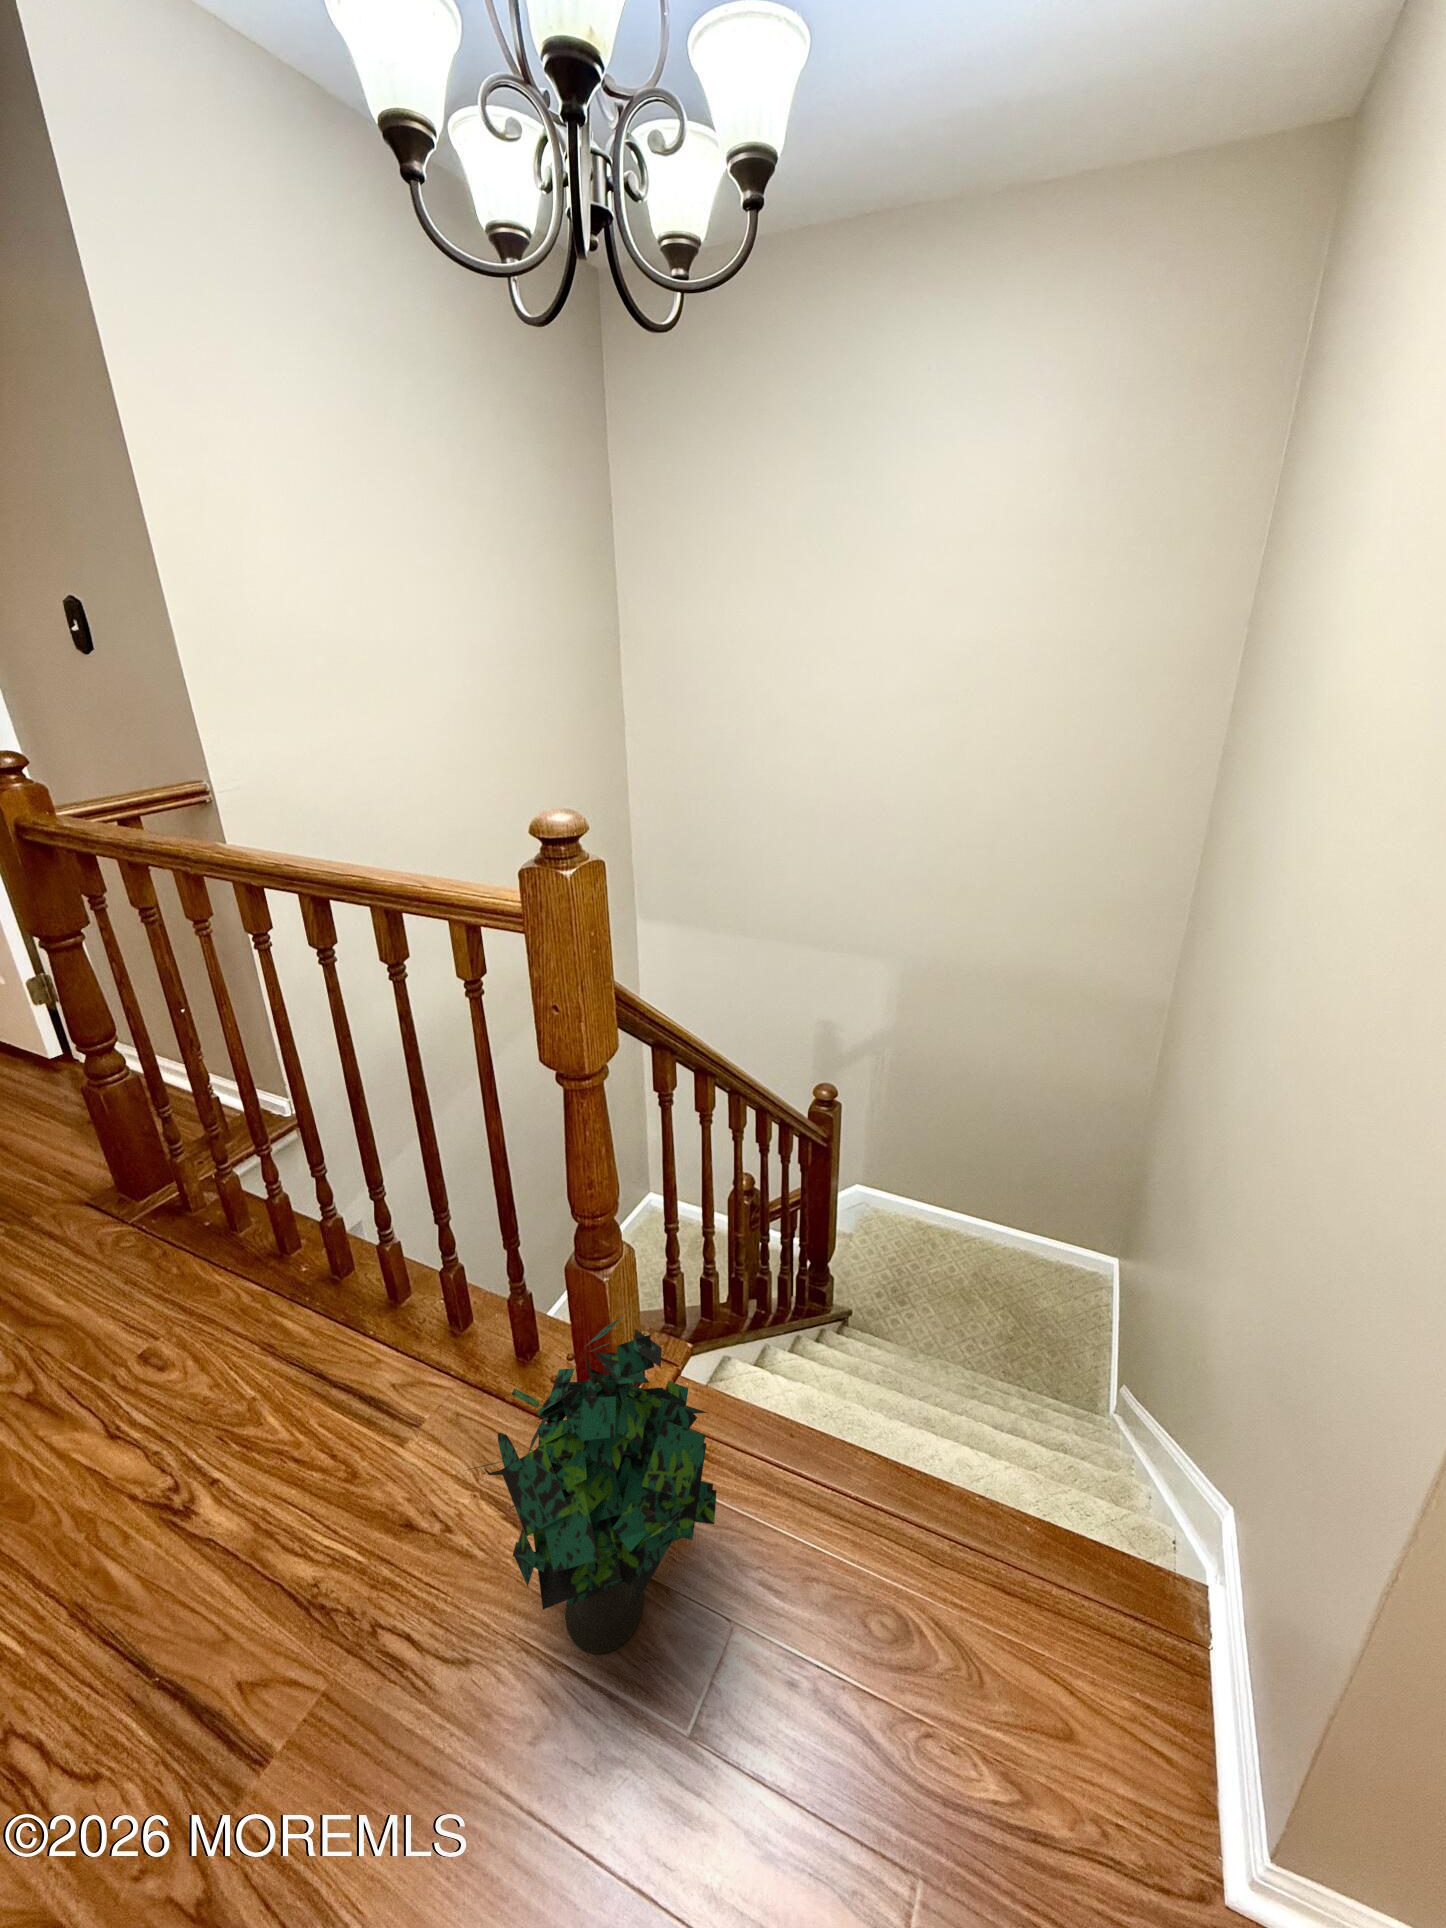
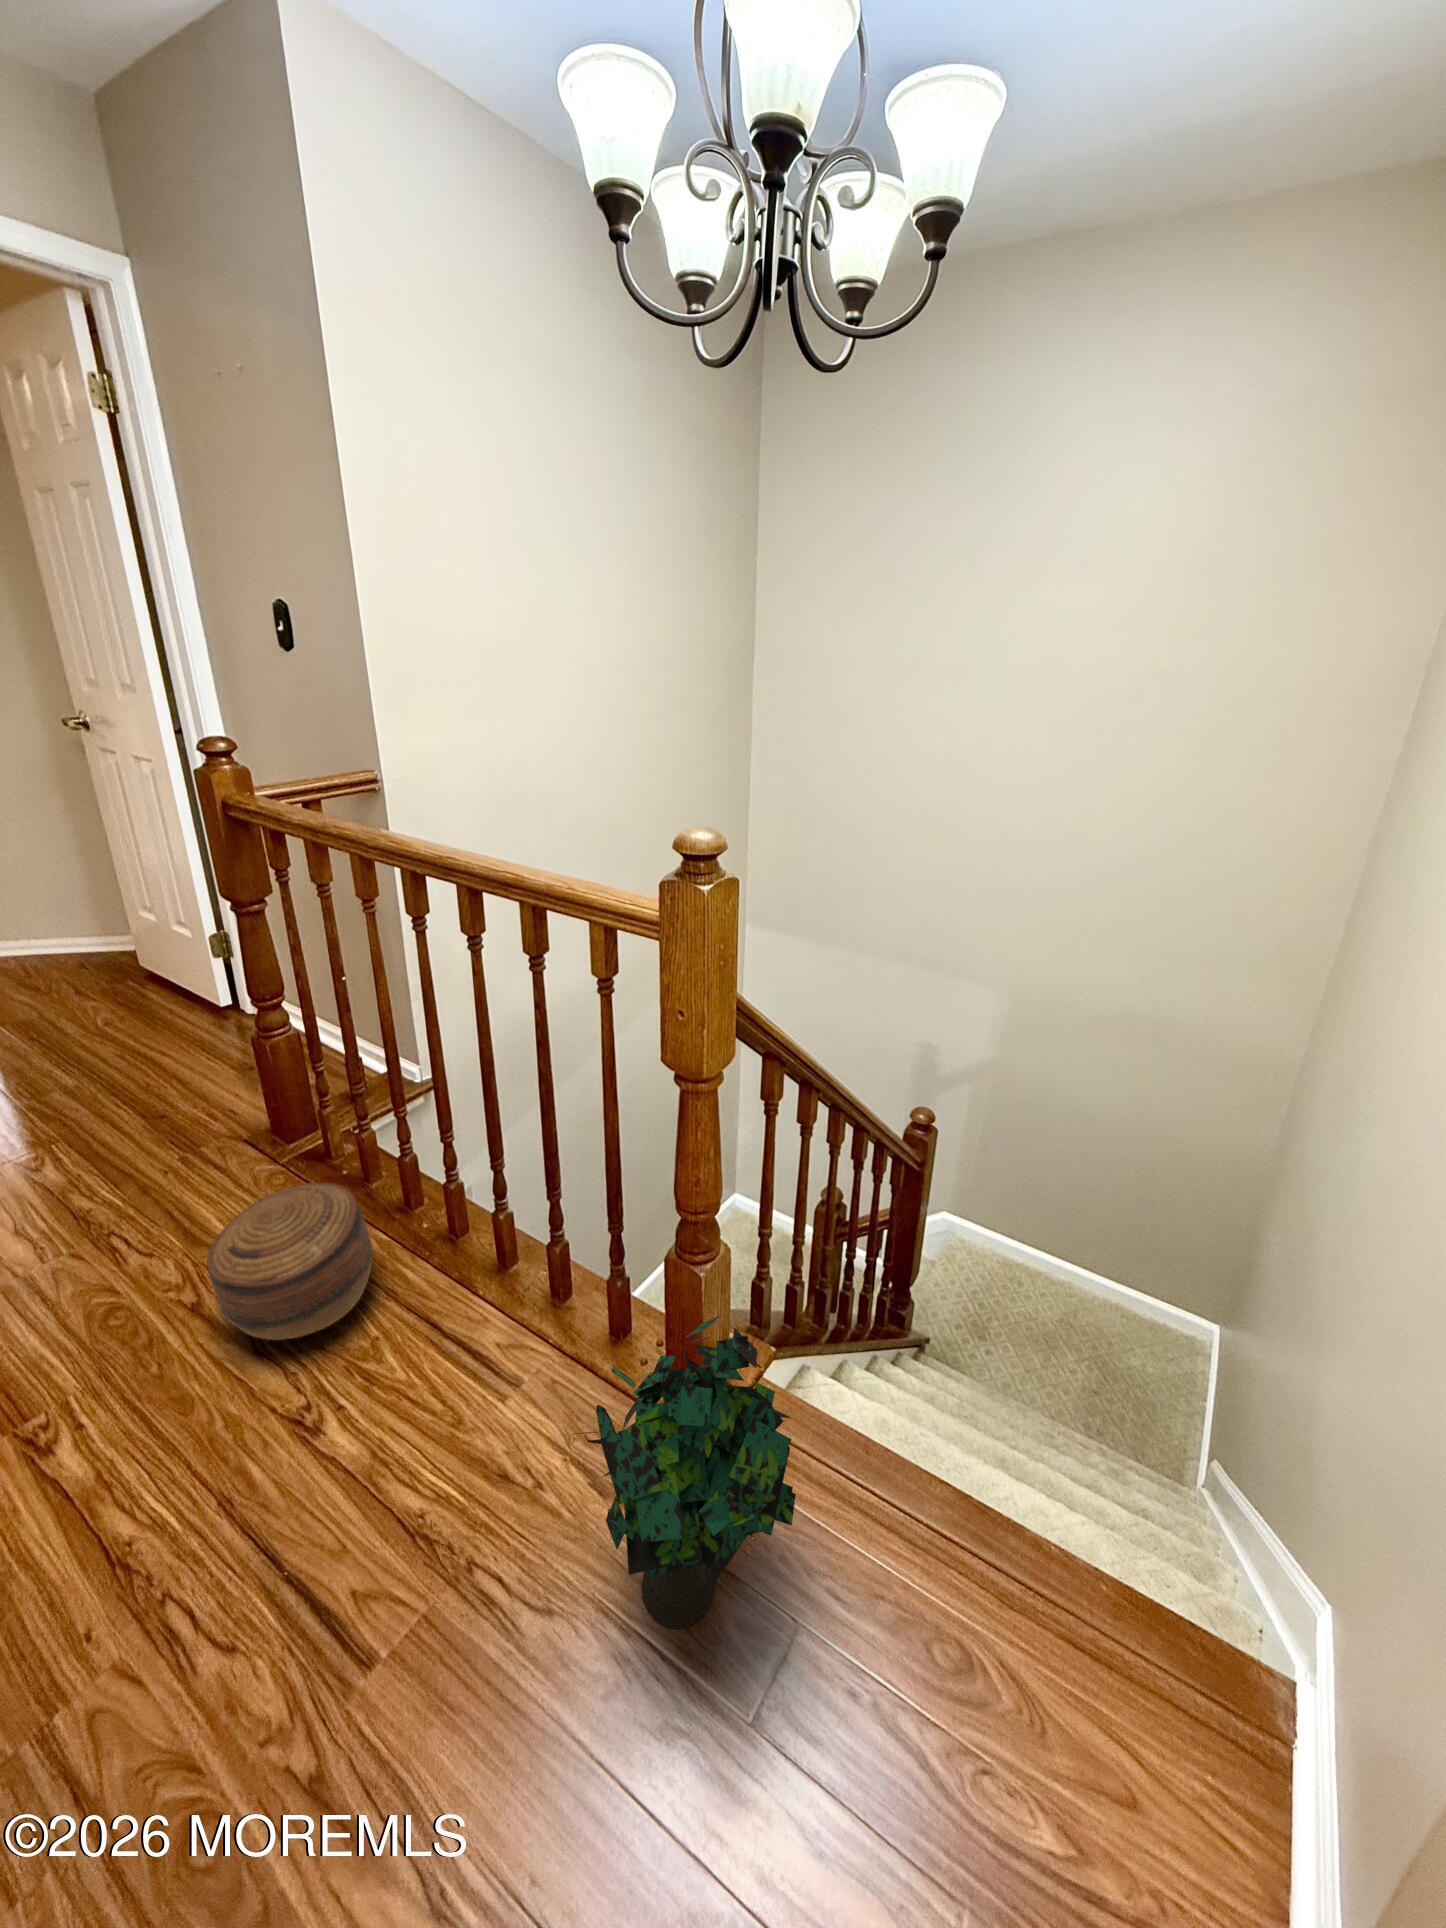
basket: none [38,1236,243,1420] -> present [207,1183,372,1340]

